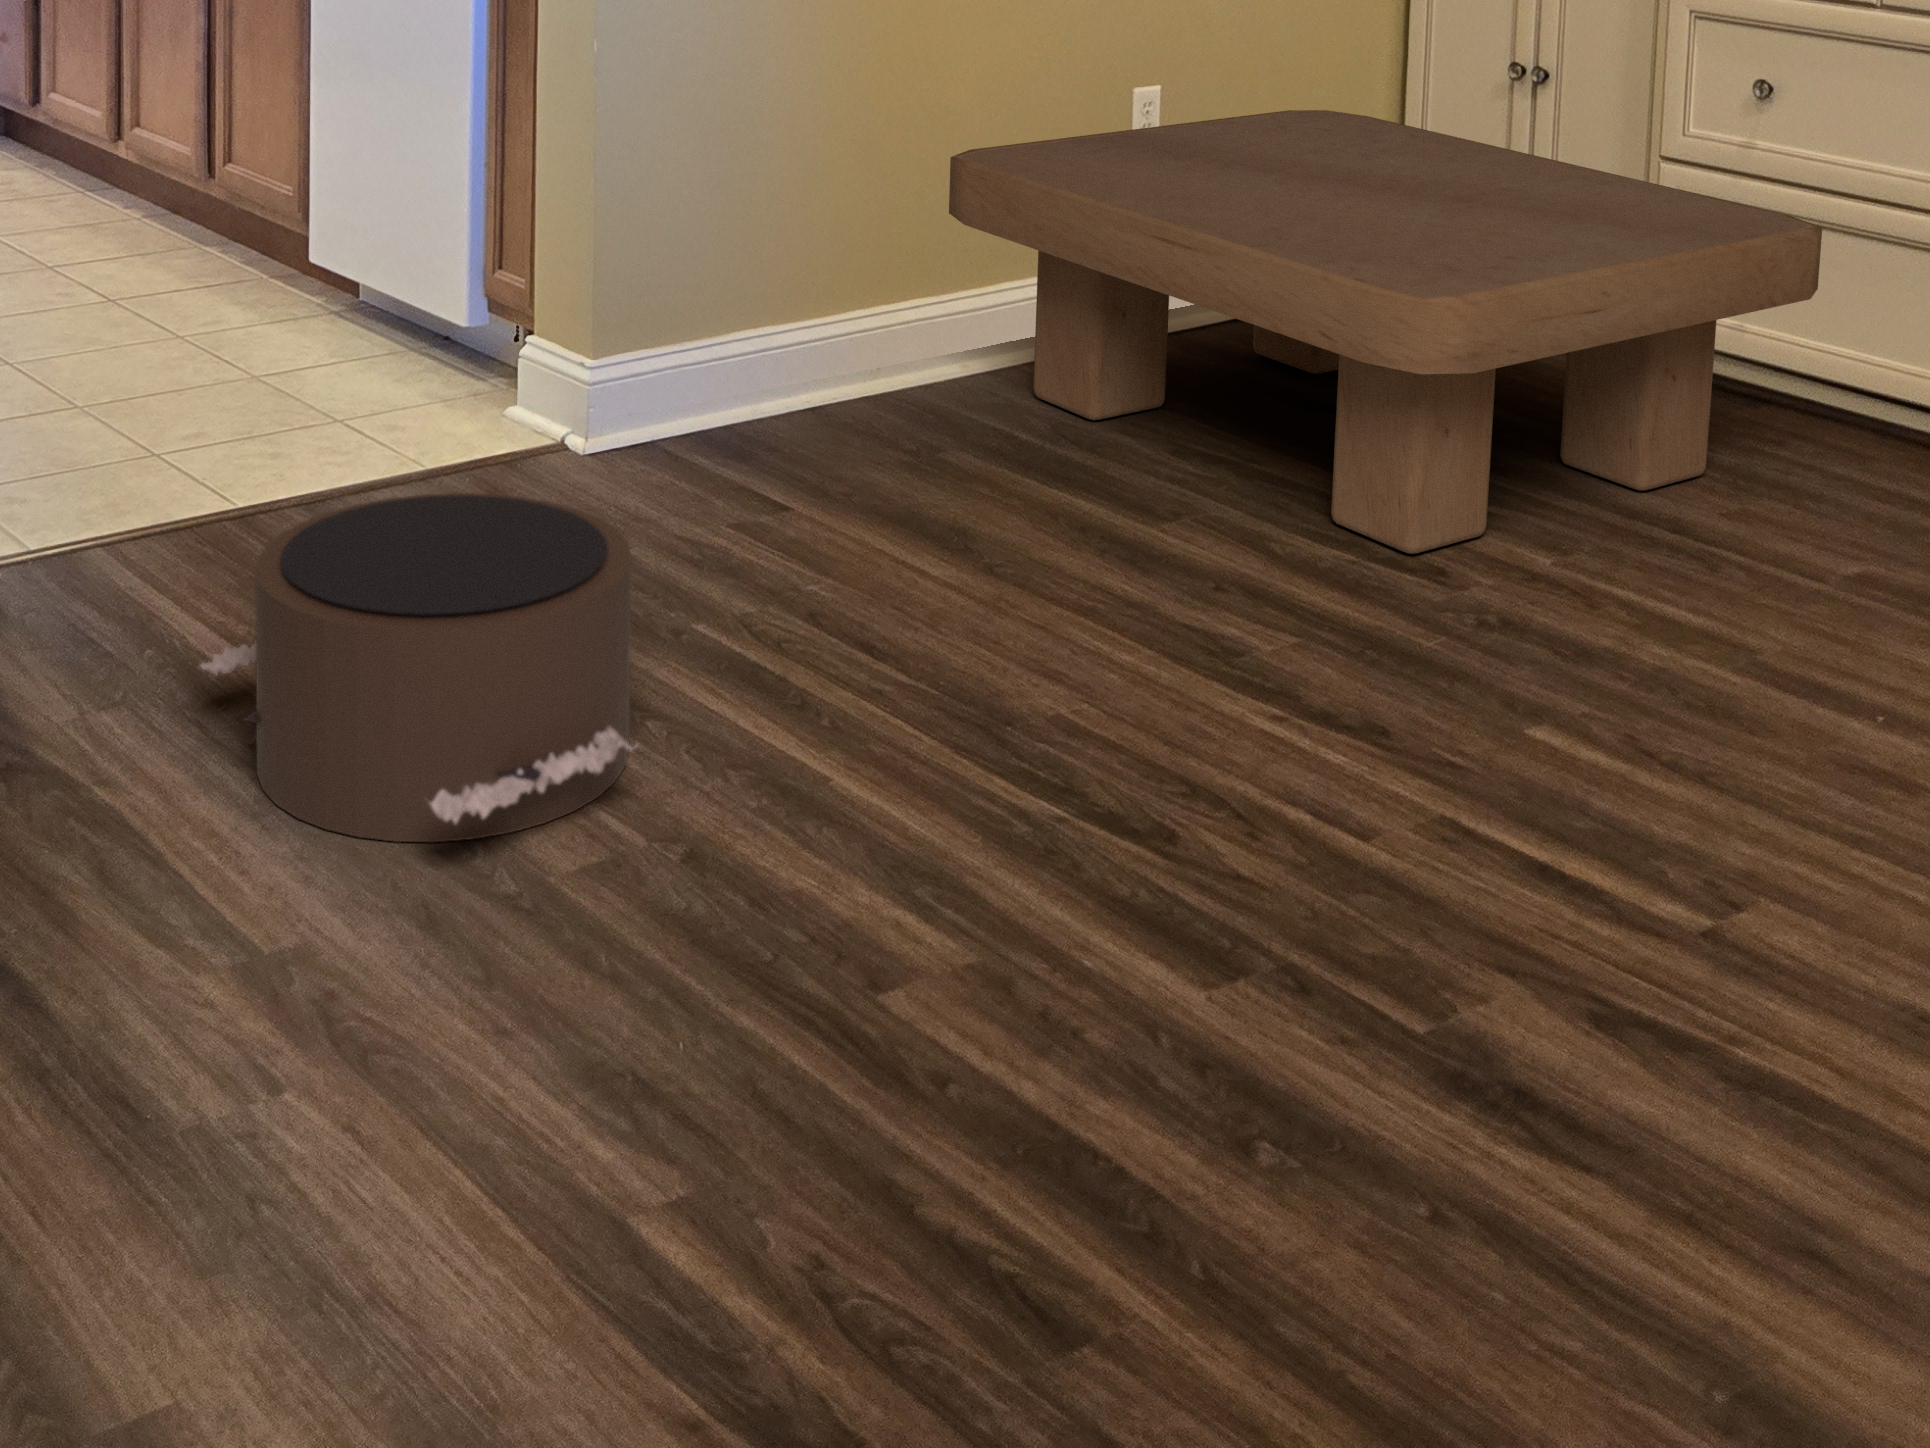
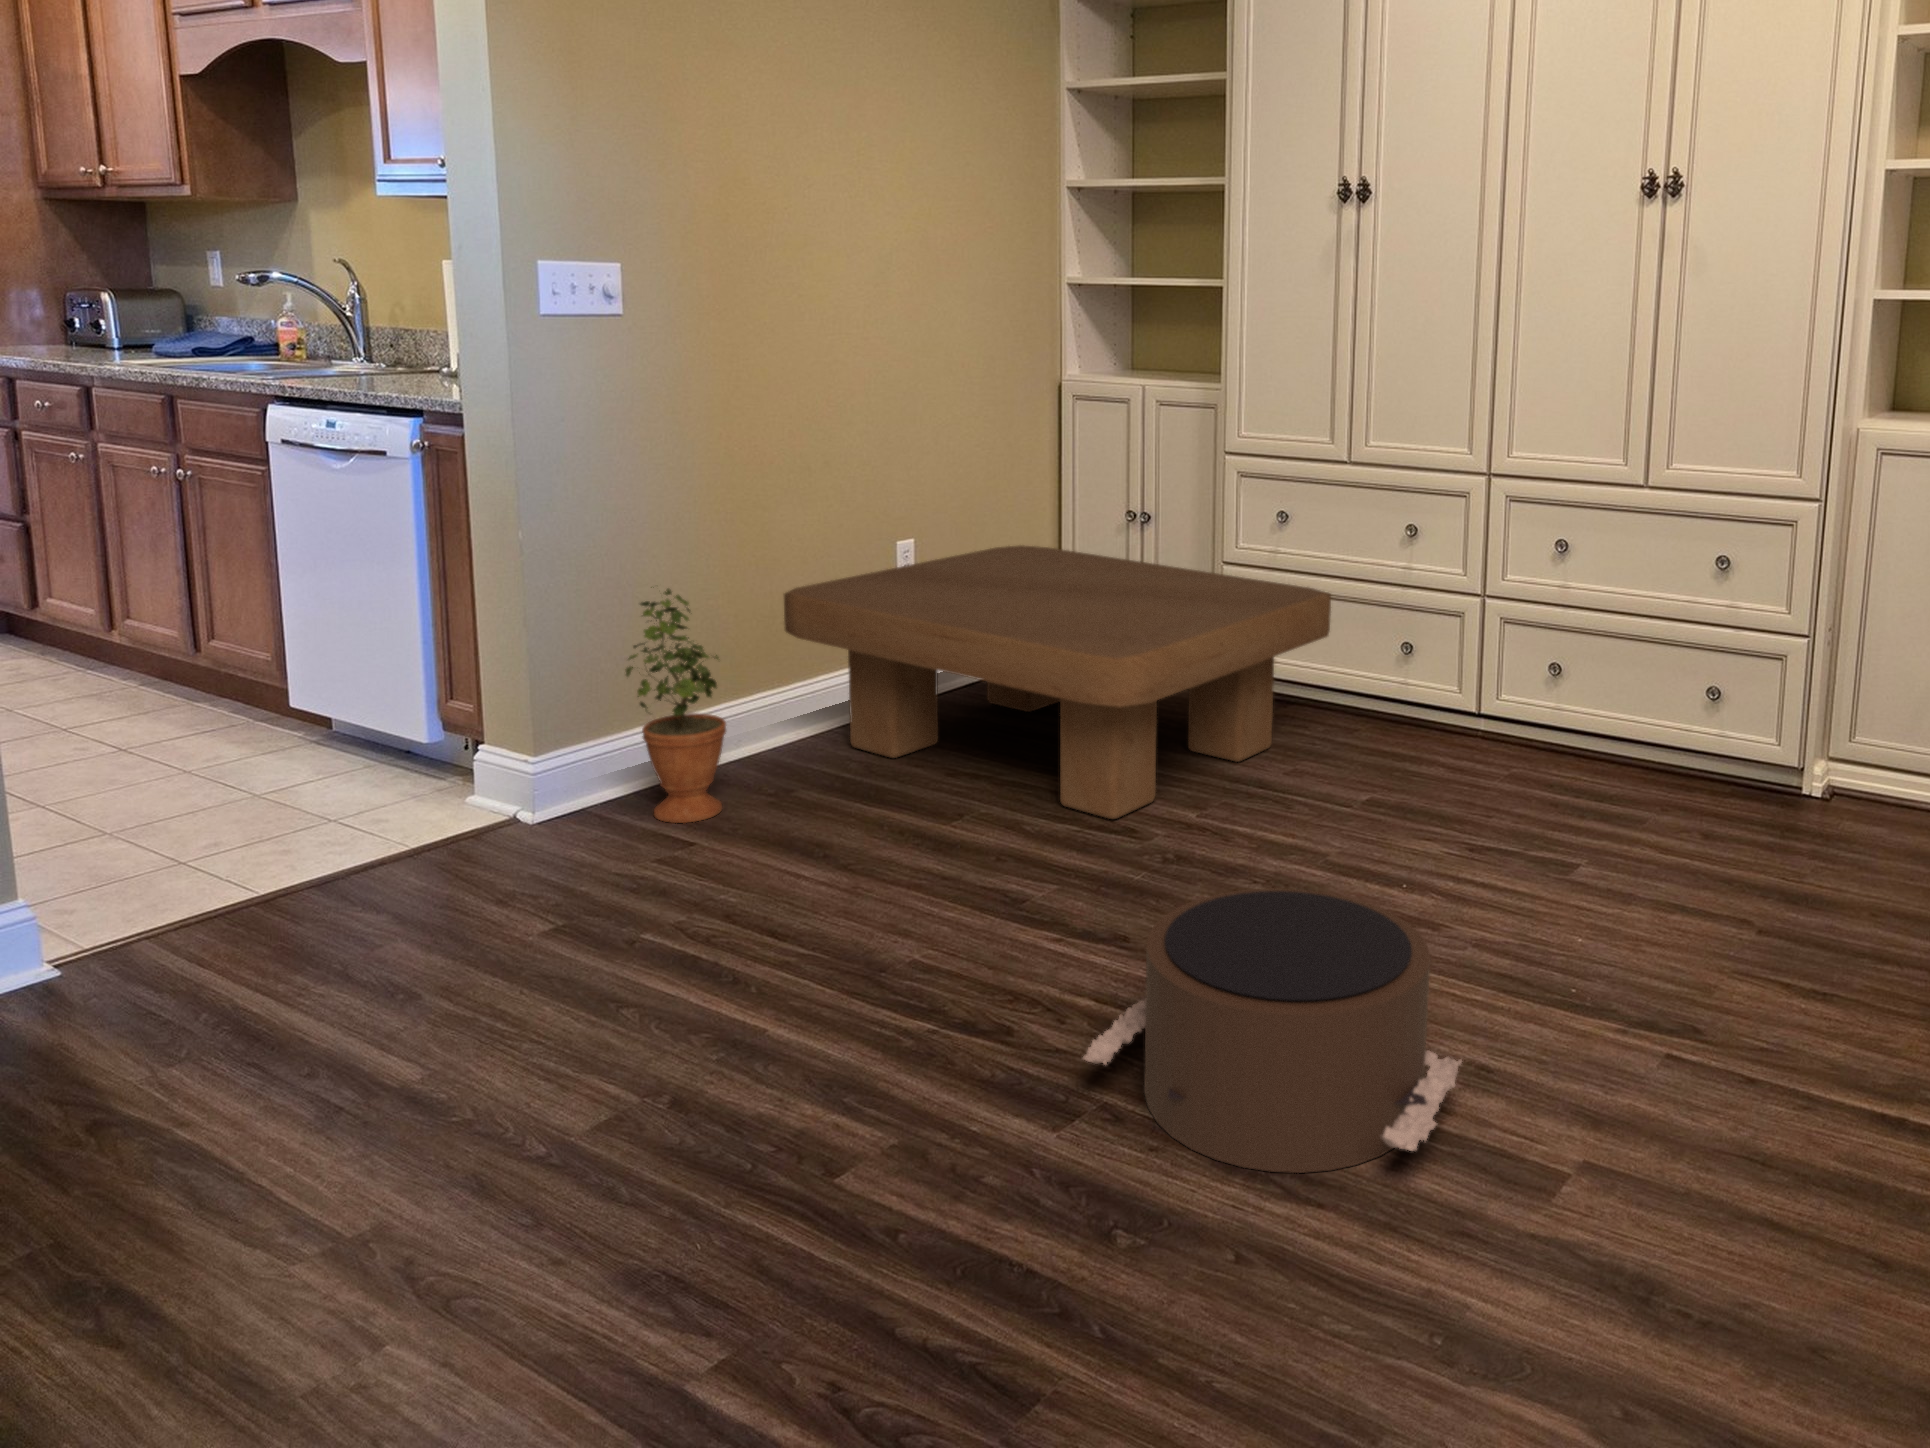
potted plant: none [716,130,847,476] -> present [625,587,726,823]
pouf: present [200,493,637,842] -> present [1083,888,1462,1173]

